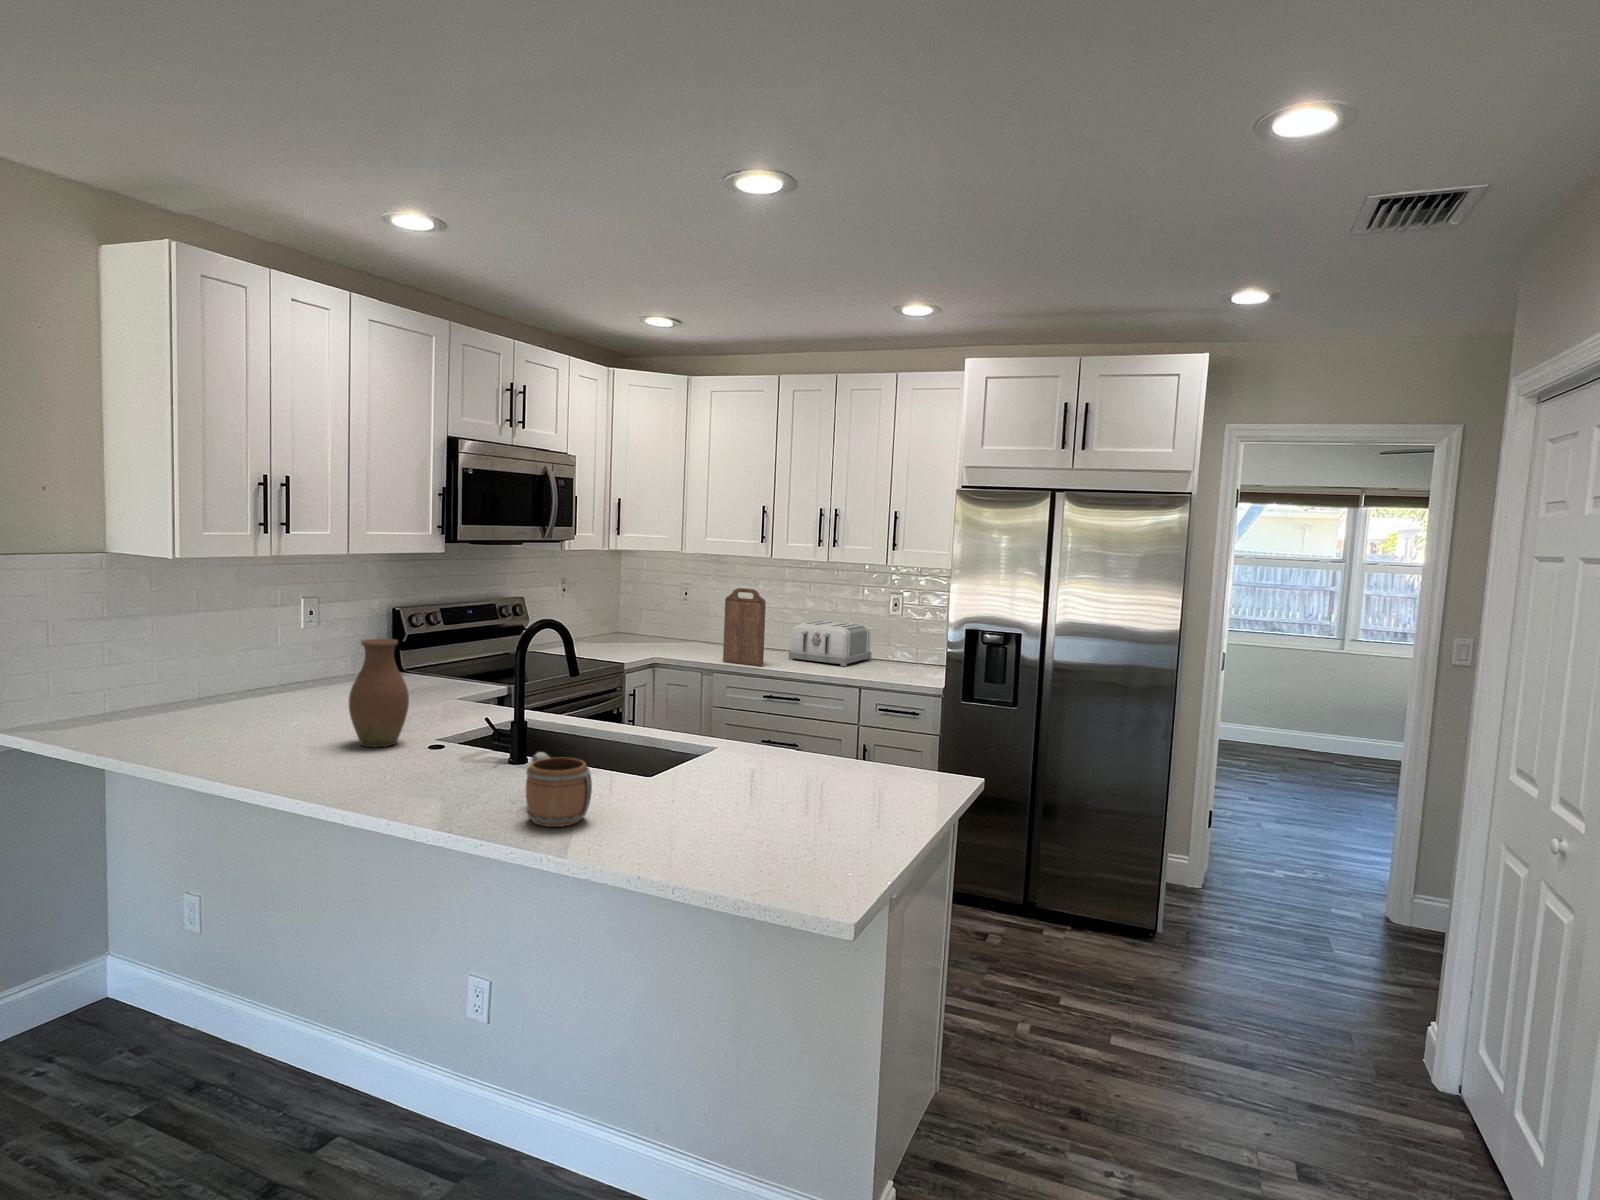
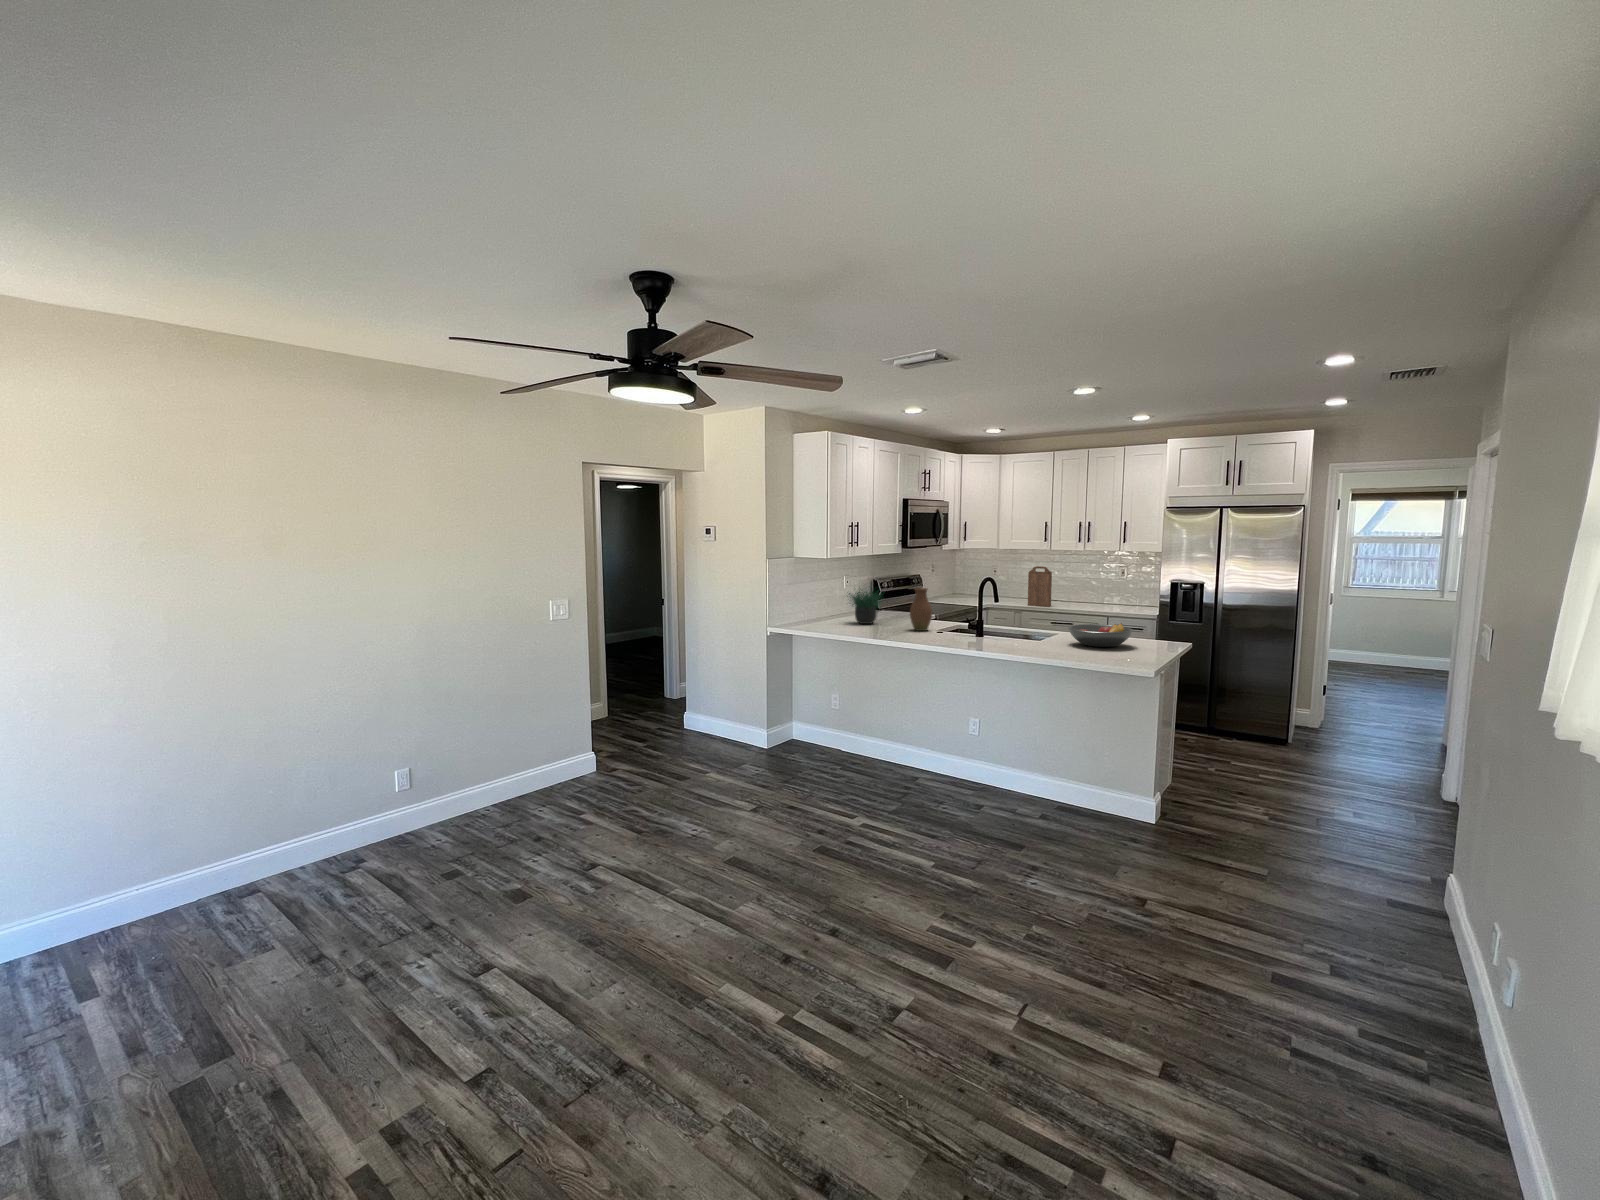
potted plant: none [206,599,340,720] -> present [849,590,881,624]
toaster: present [788,620,872,666] -> none [1061,583,1108,607]
fruit bowl: none [688,745,841,813] -> present [1068,623,1133,647]
mug: present [526,752,592,827] -> none [1008,624,1037,649]

